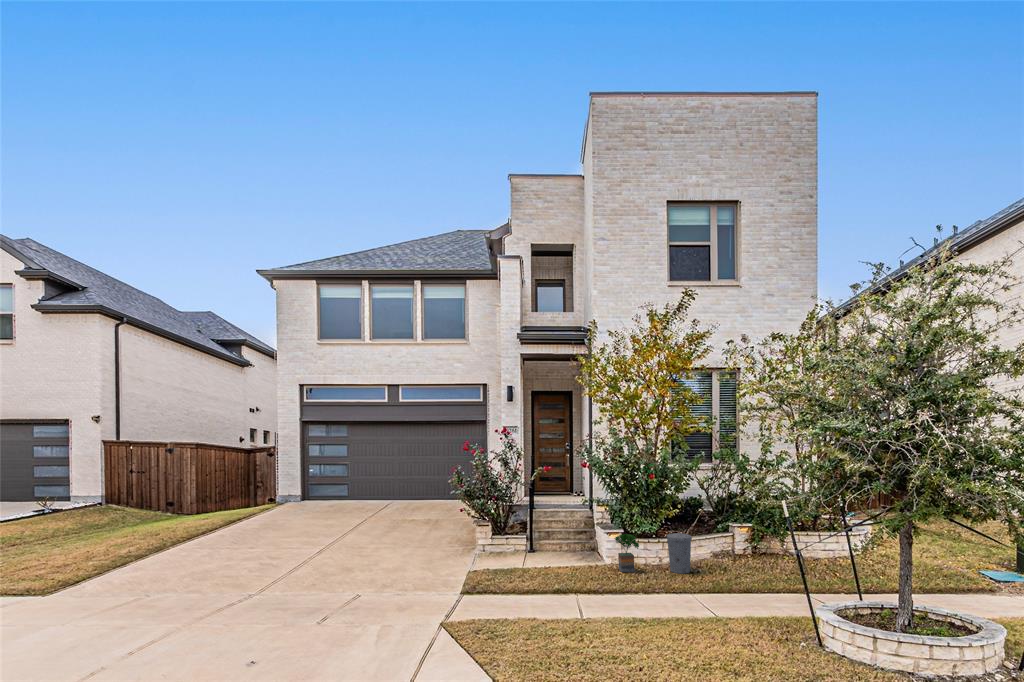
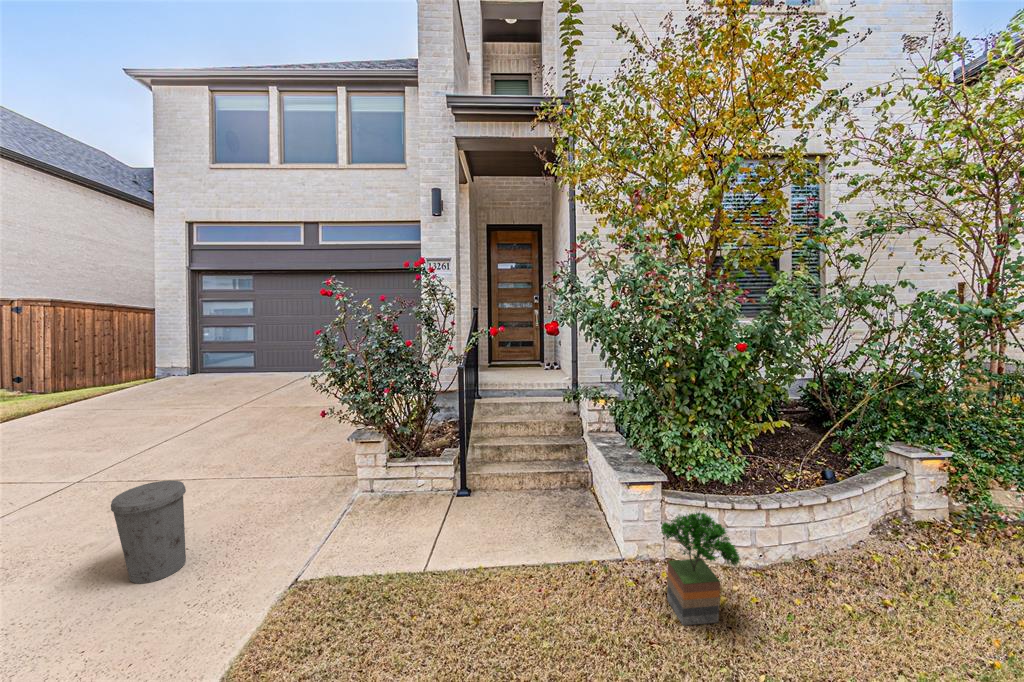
trash can: present [667,533,692,574] -> present [111,480,186,584]

